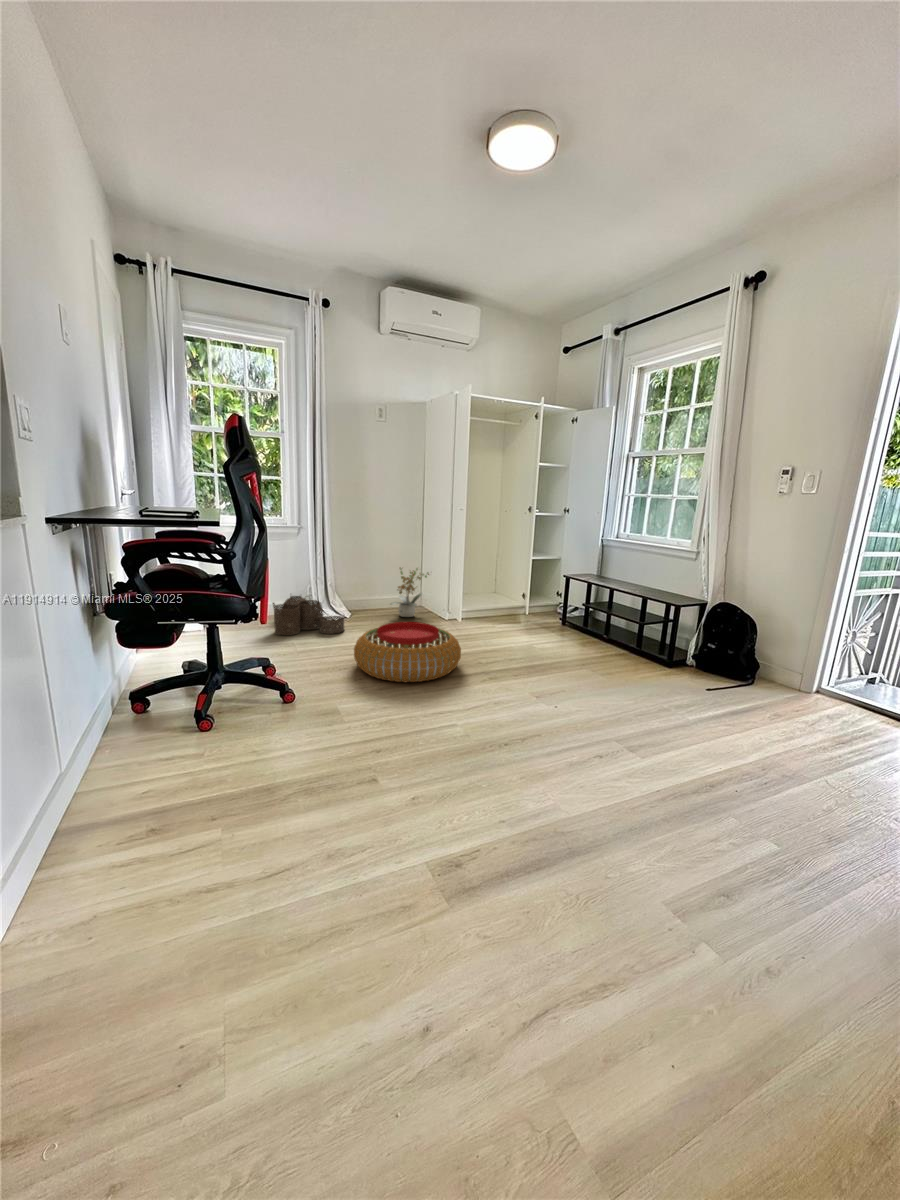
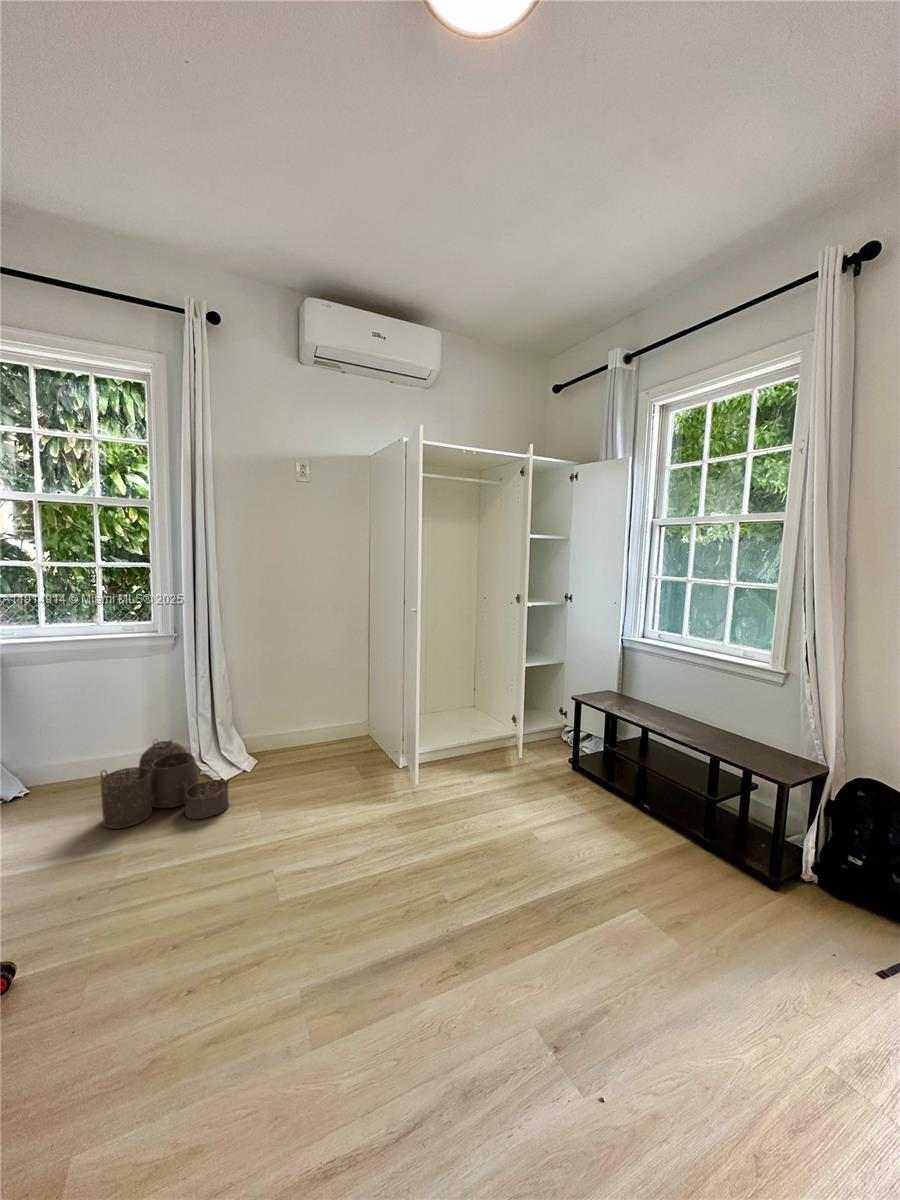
potted plant: present [391,568,429,617] -> none [314,683,379,763]
pouf: present [354,622,461,682] -> none [183,824,403,1013]

